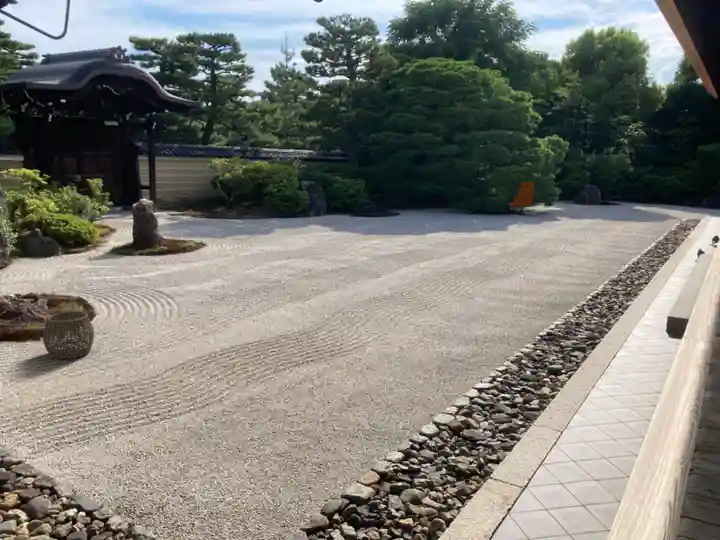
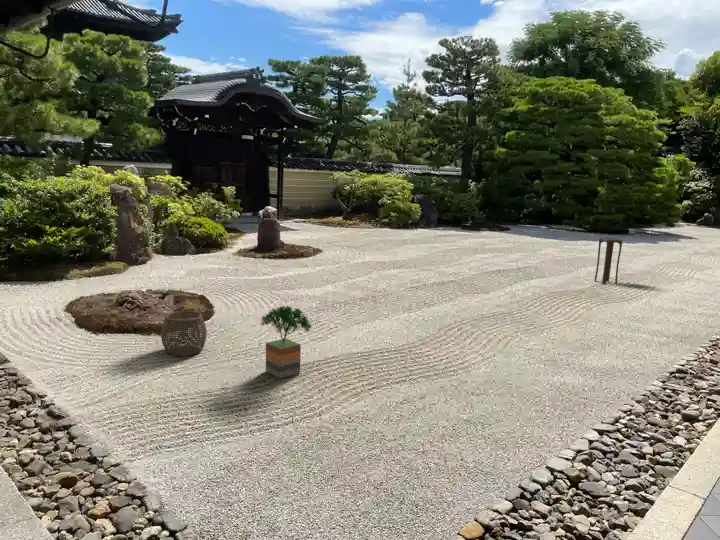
lounge chair: present [509,182,535,214] -> none [626,203,660,237]
stool: none [477,217,500,261] -> present [594,237,623,284]
potted tree: none [153,298,208,371] -> present [261,306,312,379]

